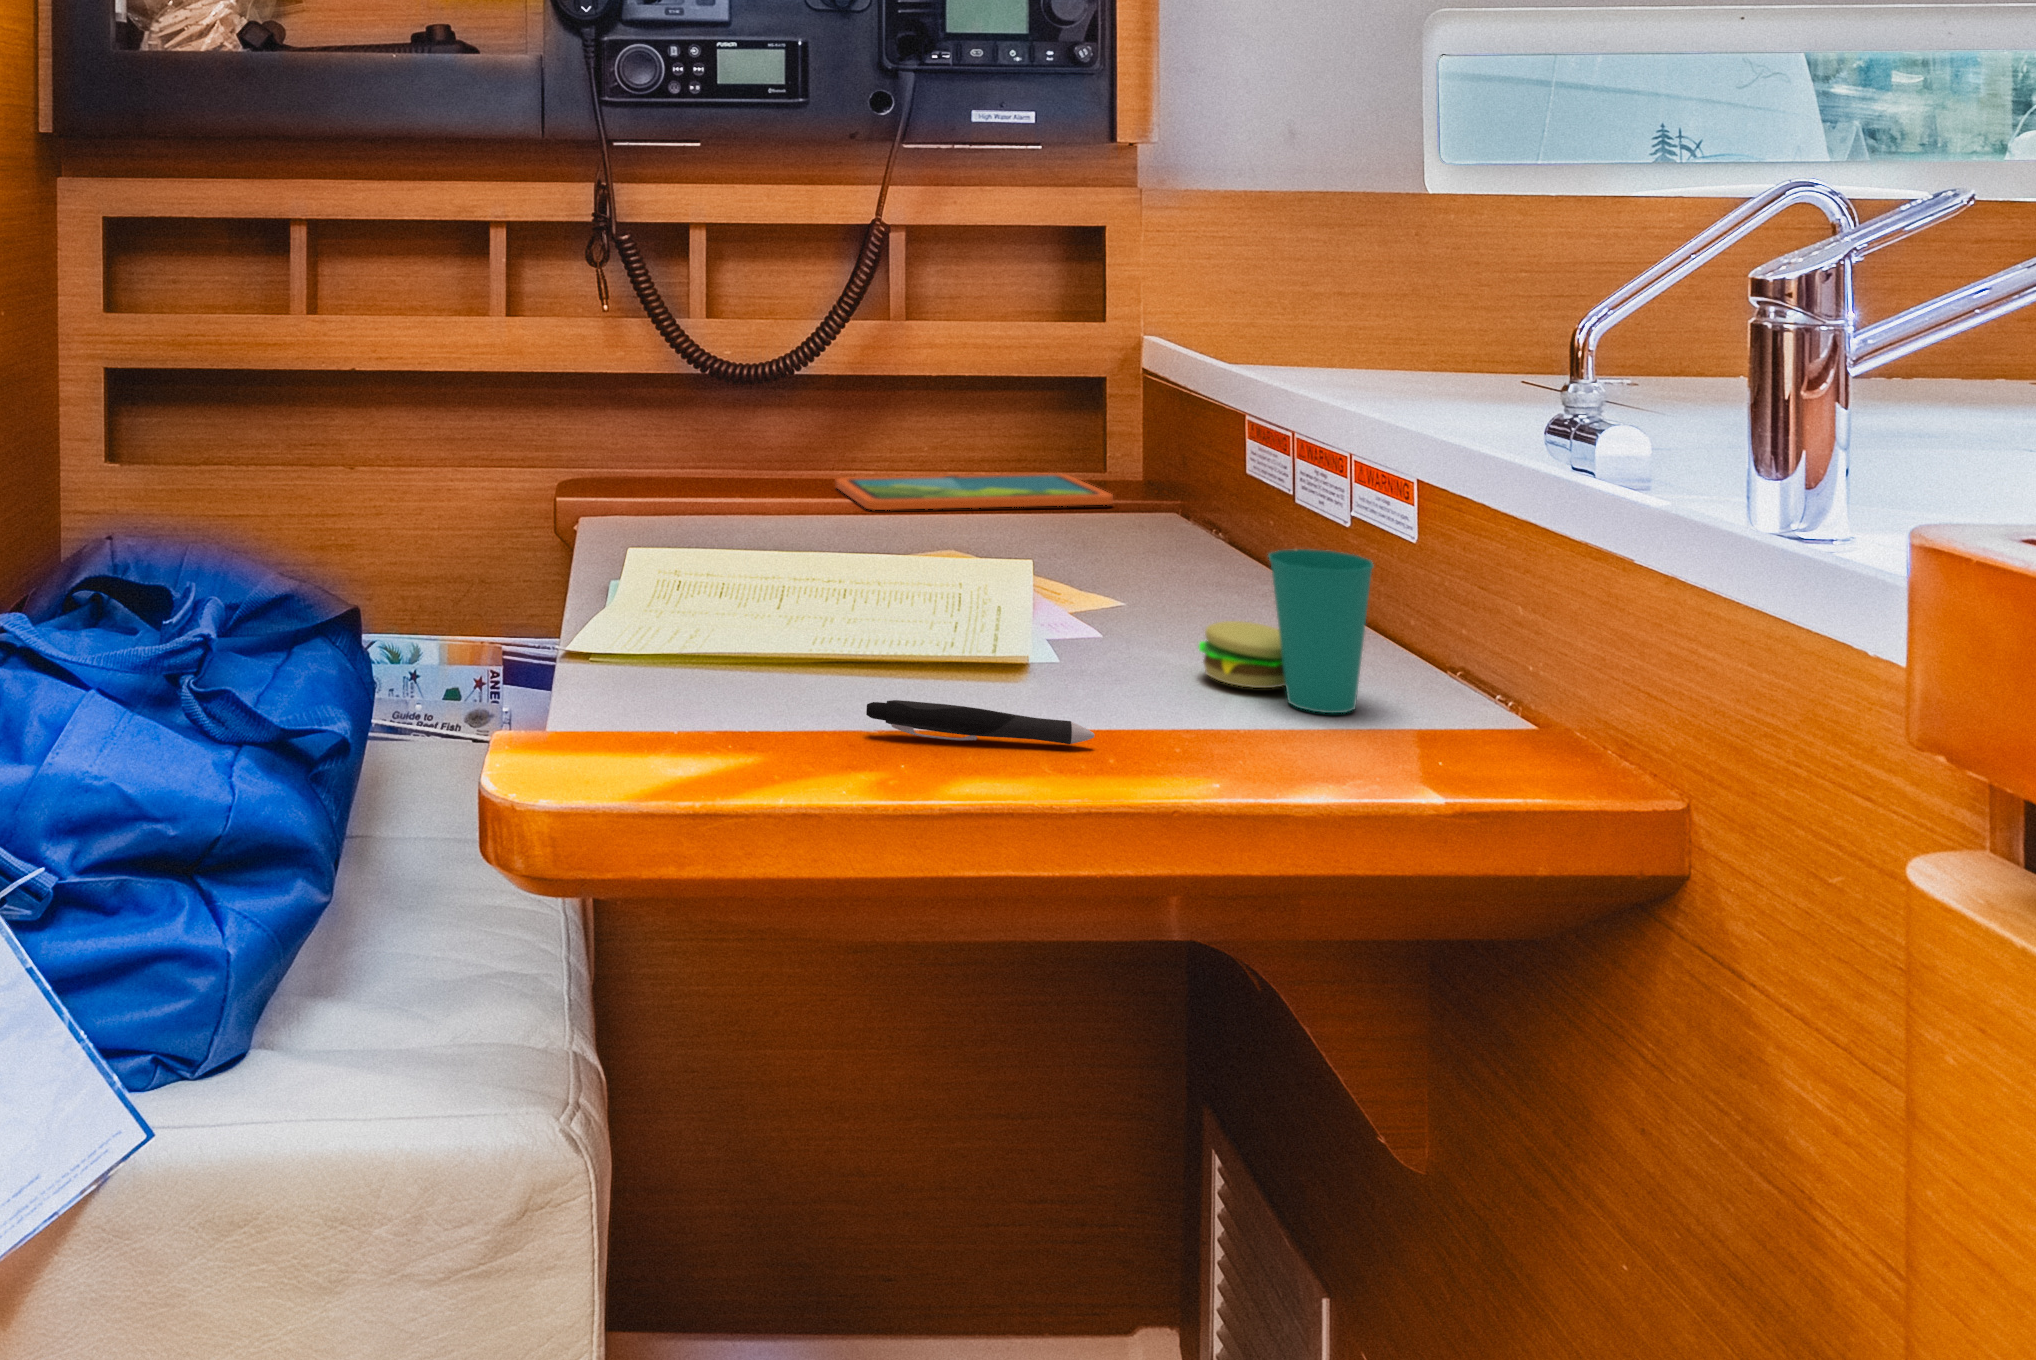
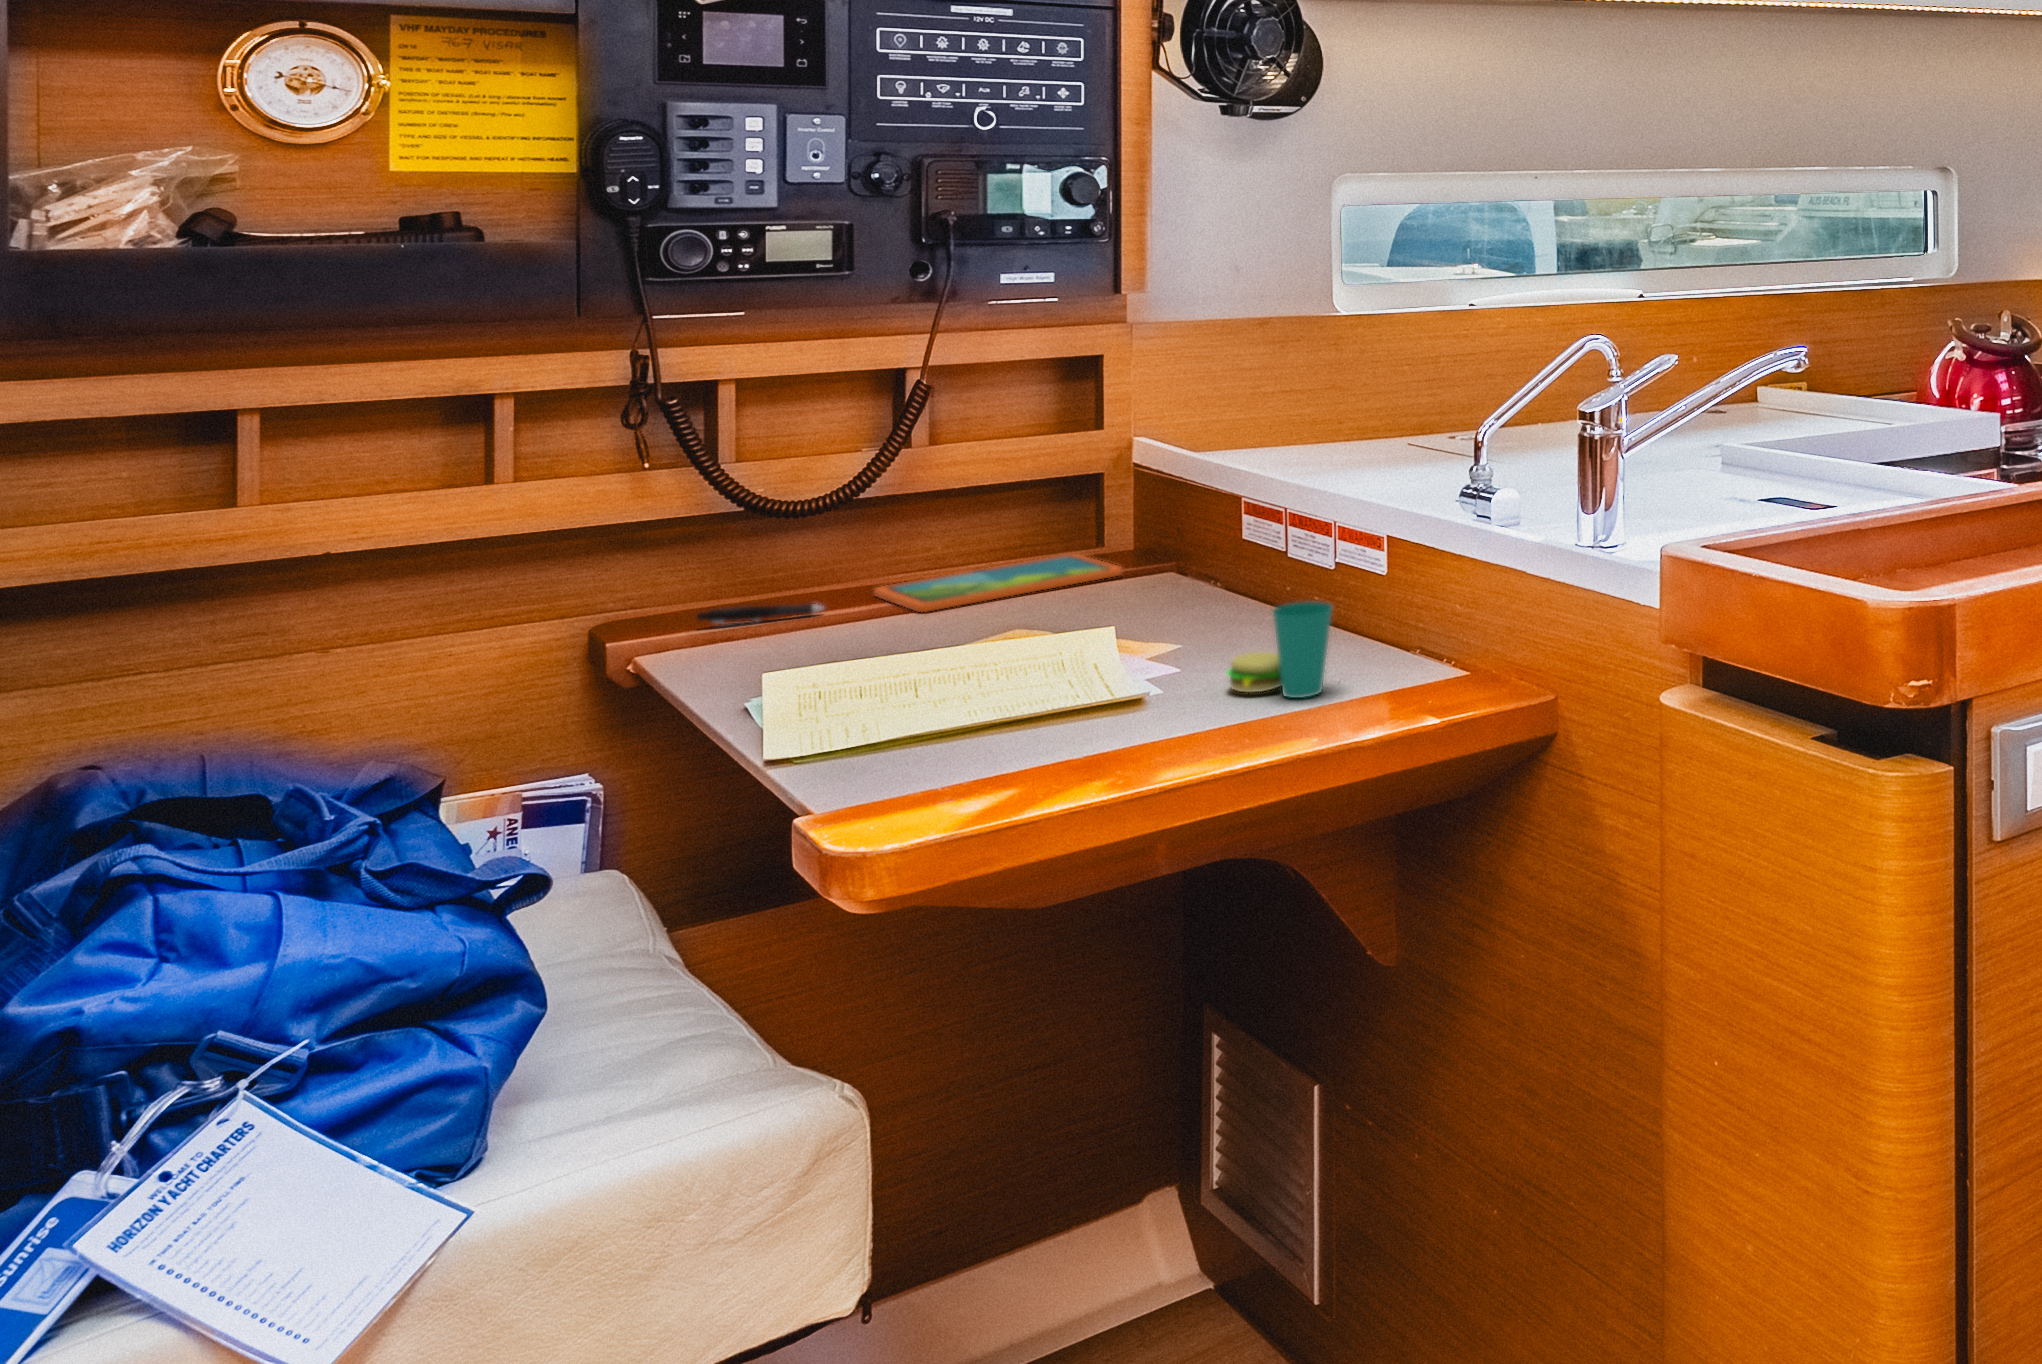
pen: present [866,700,1094,744] -> present [697,604,823,624]

